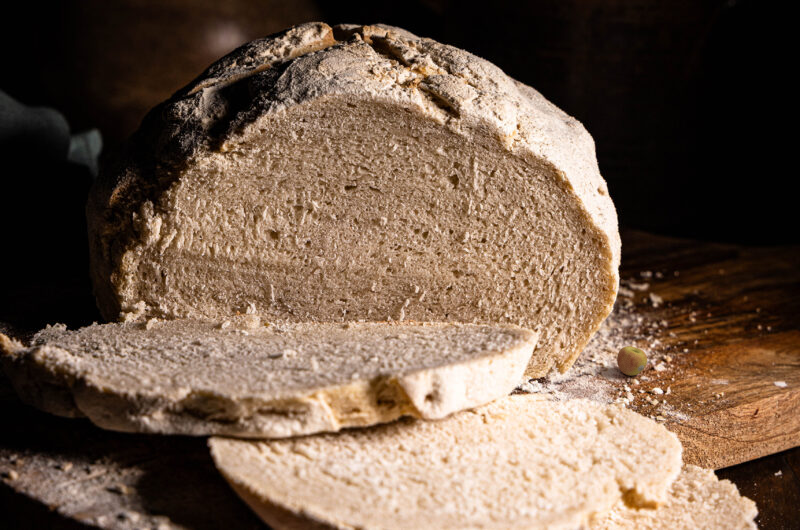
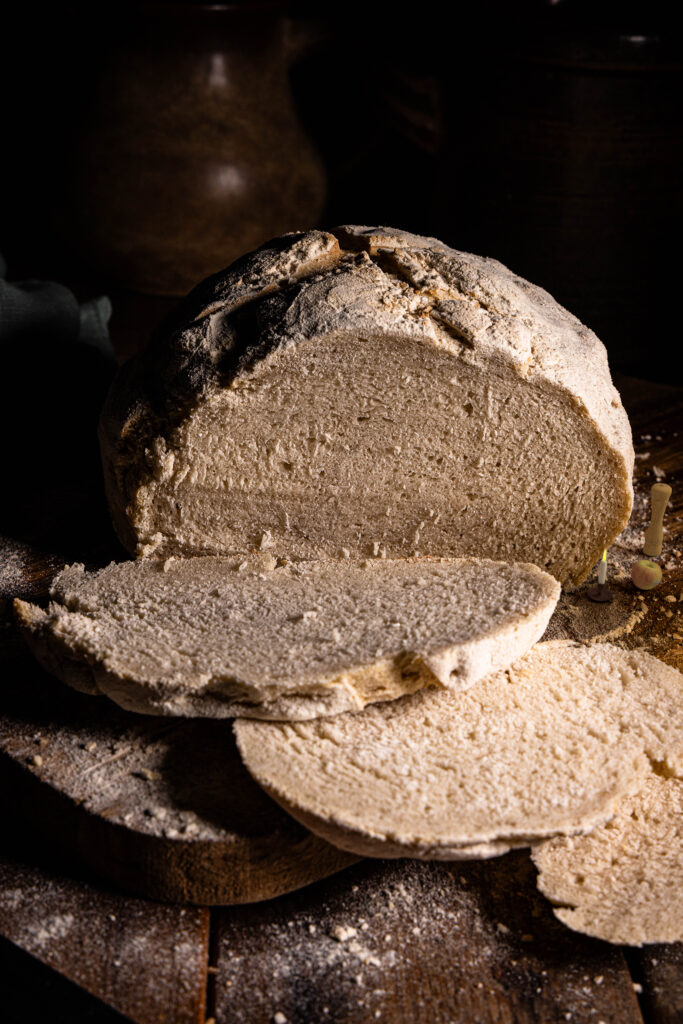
pepper mill: none [630,275,656,349] -> present [643,483,672,556]
candle: none [573,329,604,384] -> present [587,549,618,601]

